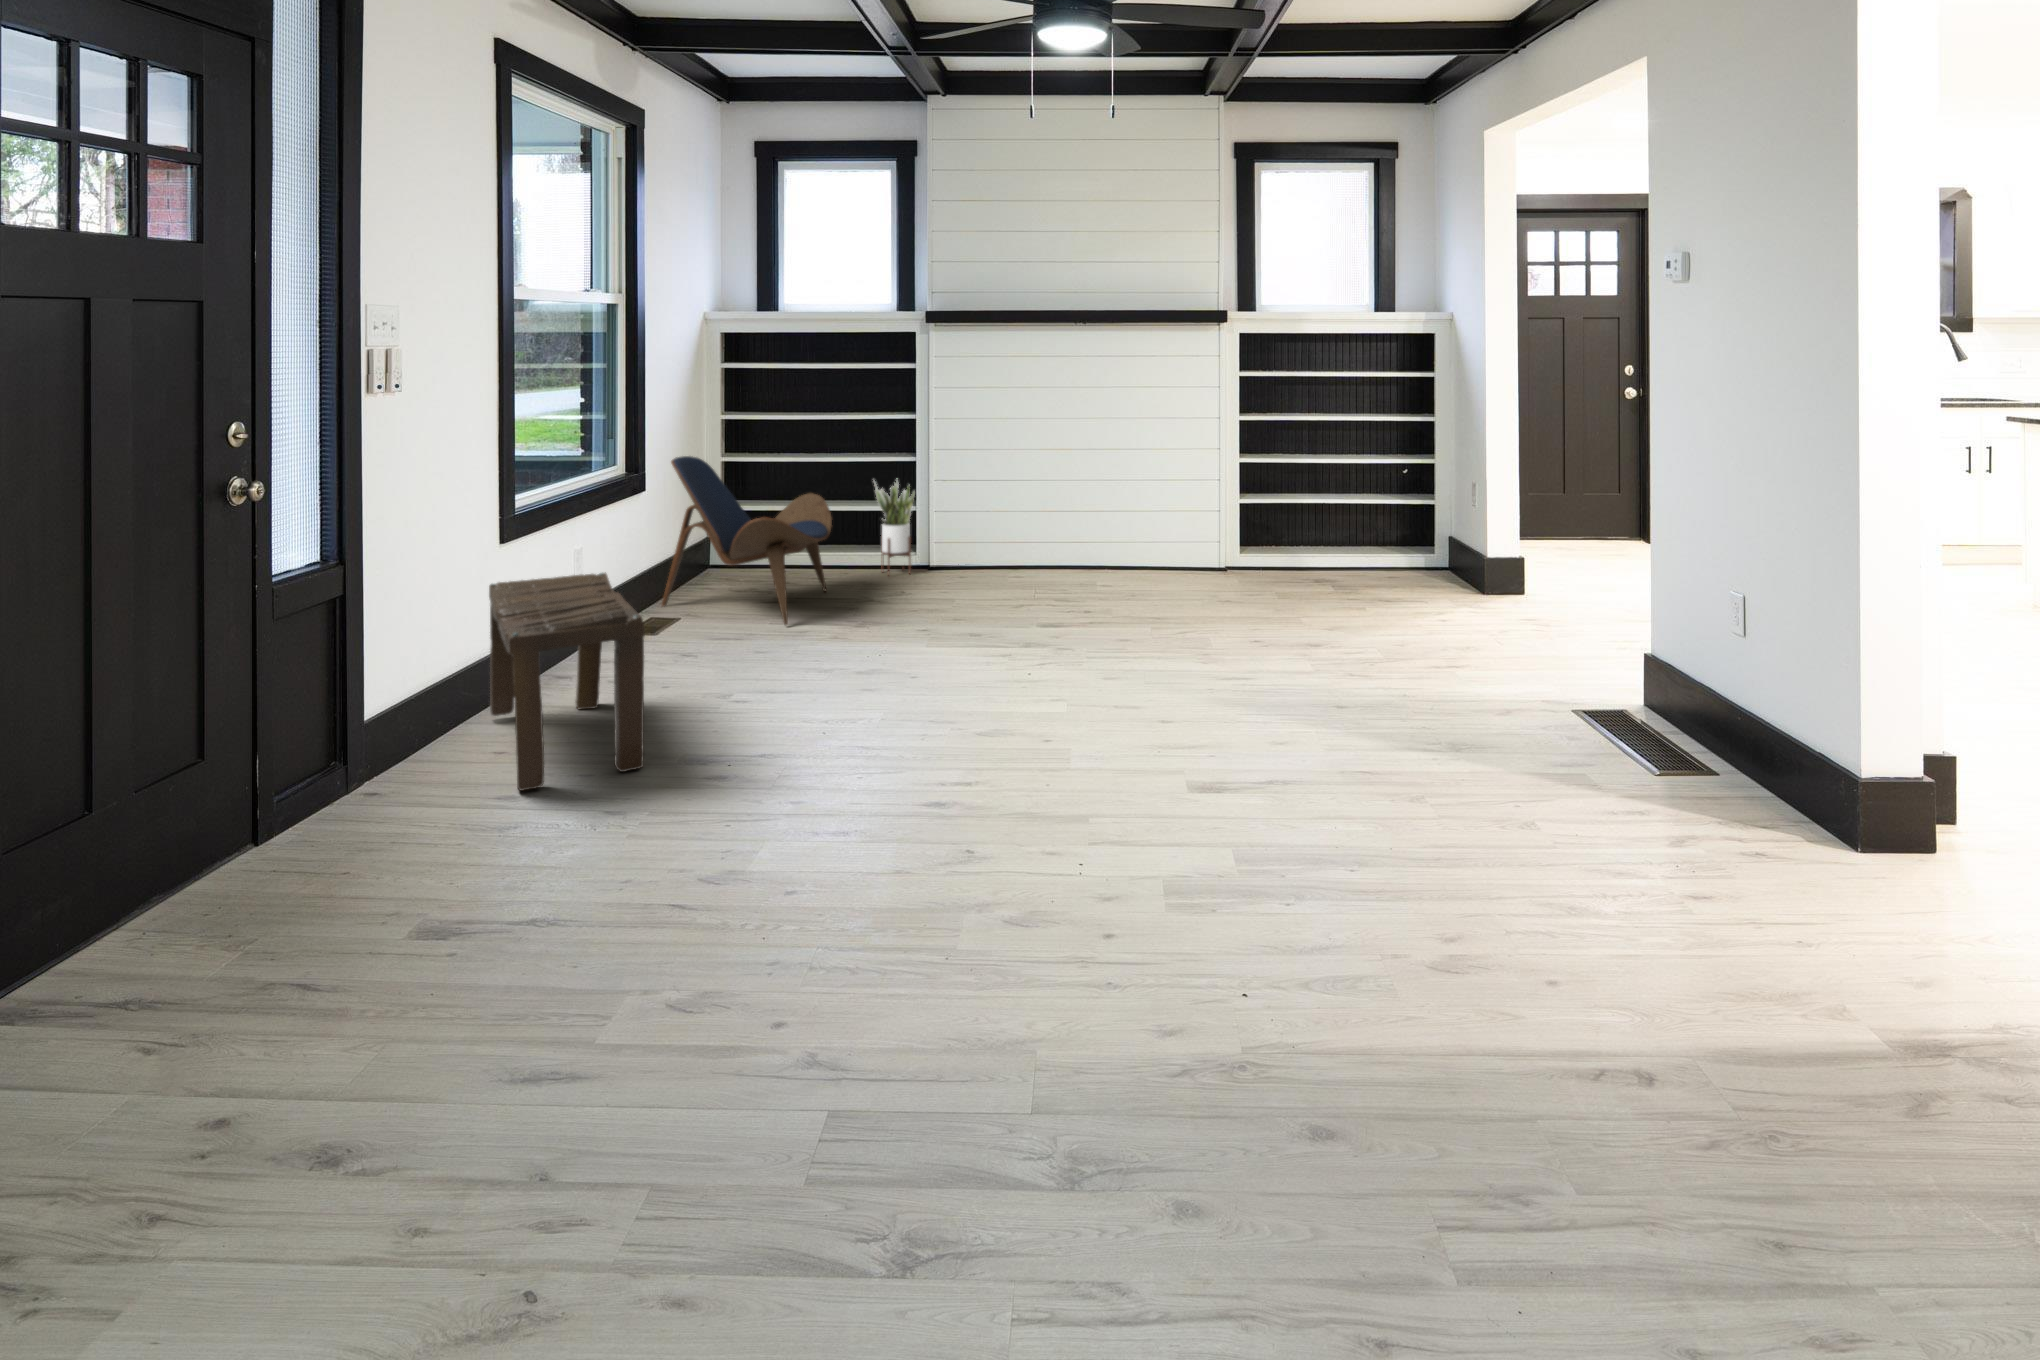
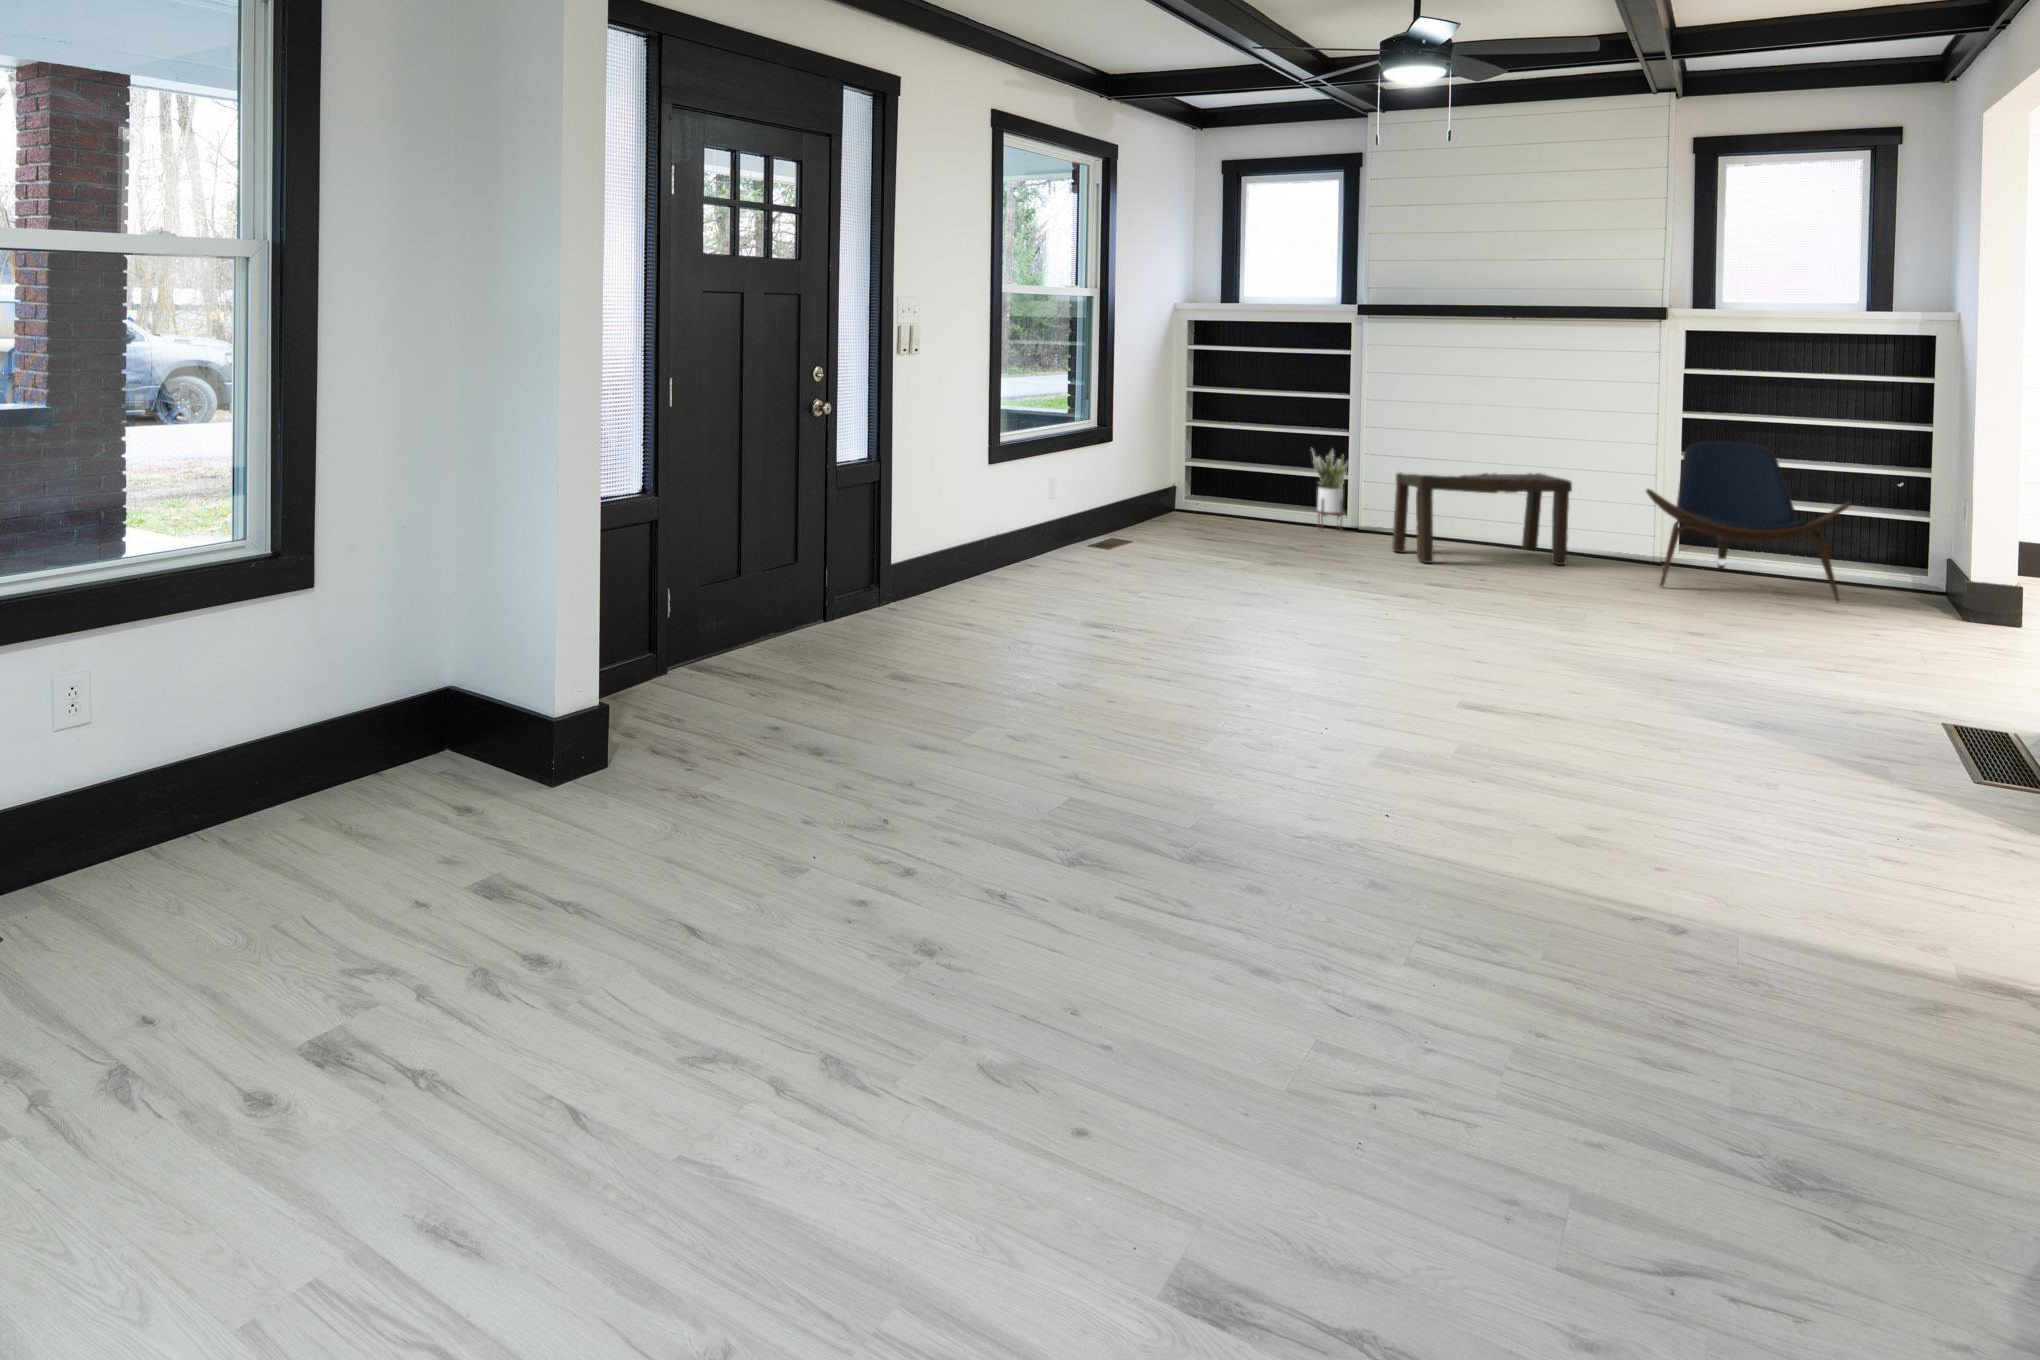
lounge chair: present [662,456,832,625] -> present [1646,441,1851,603]
bench: present [489,573,645,790] -> present [1392,473,1572,565]

